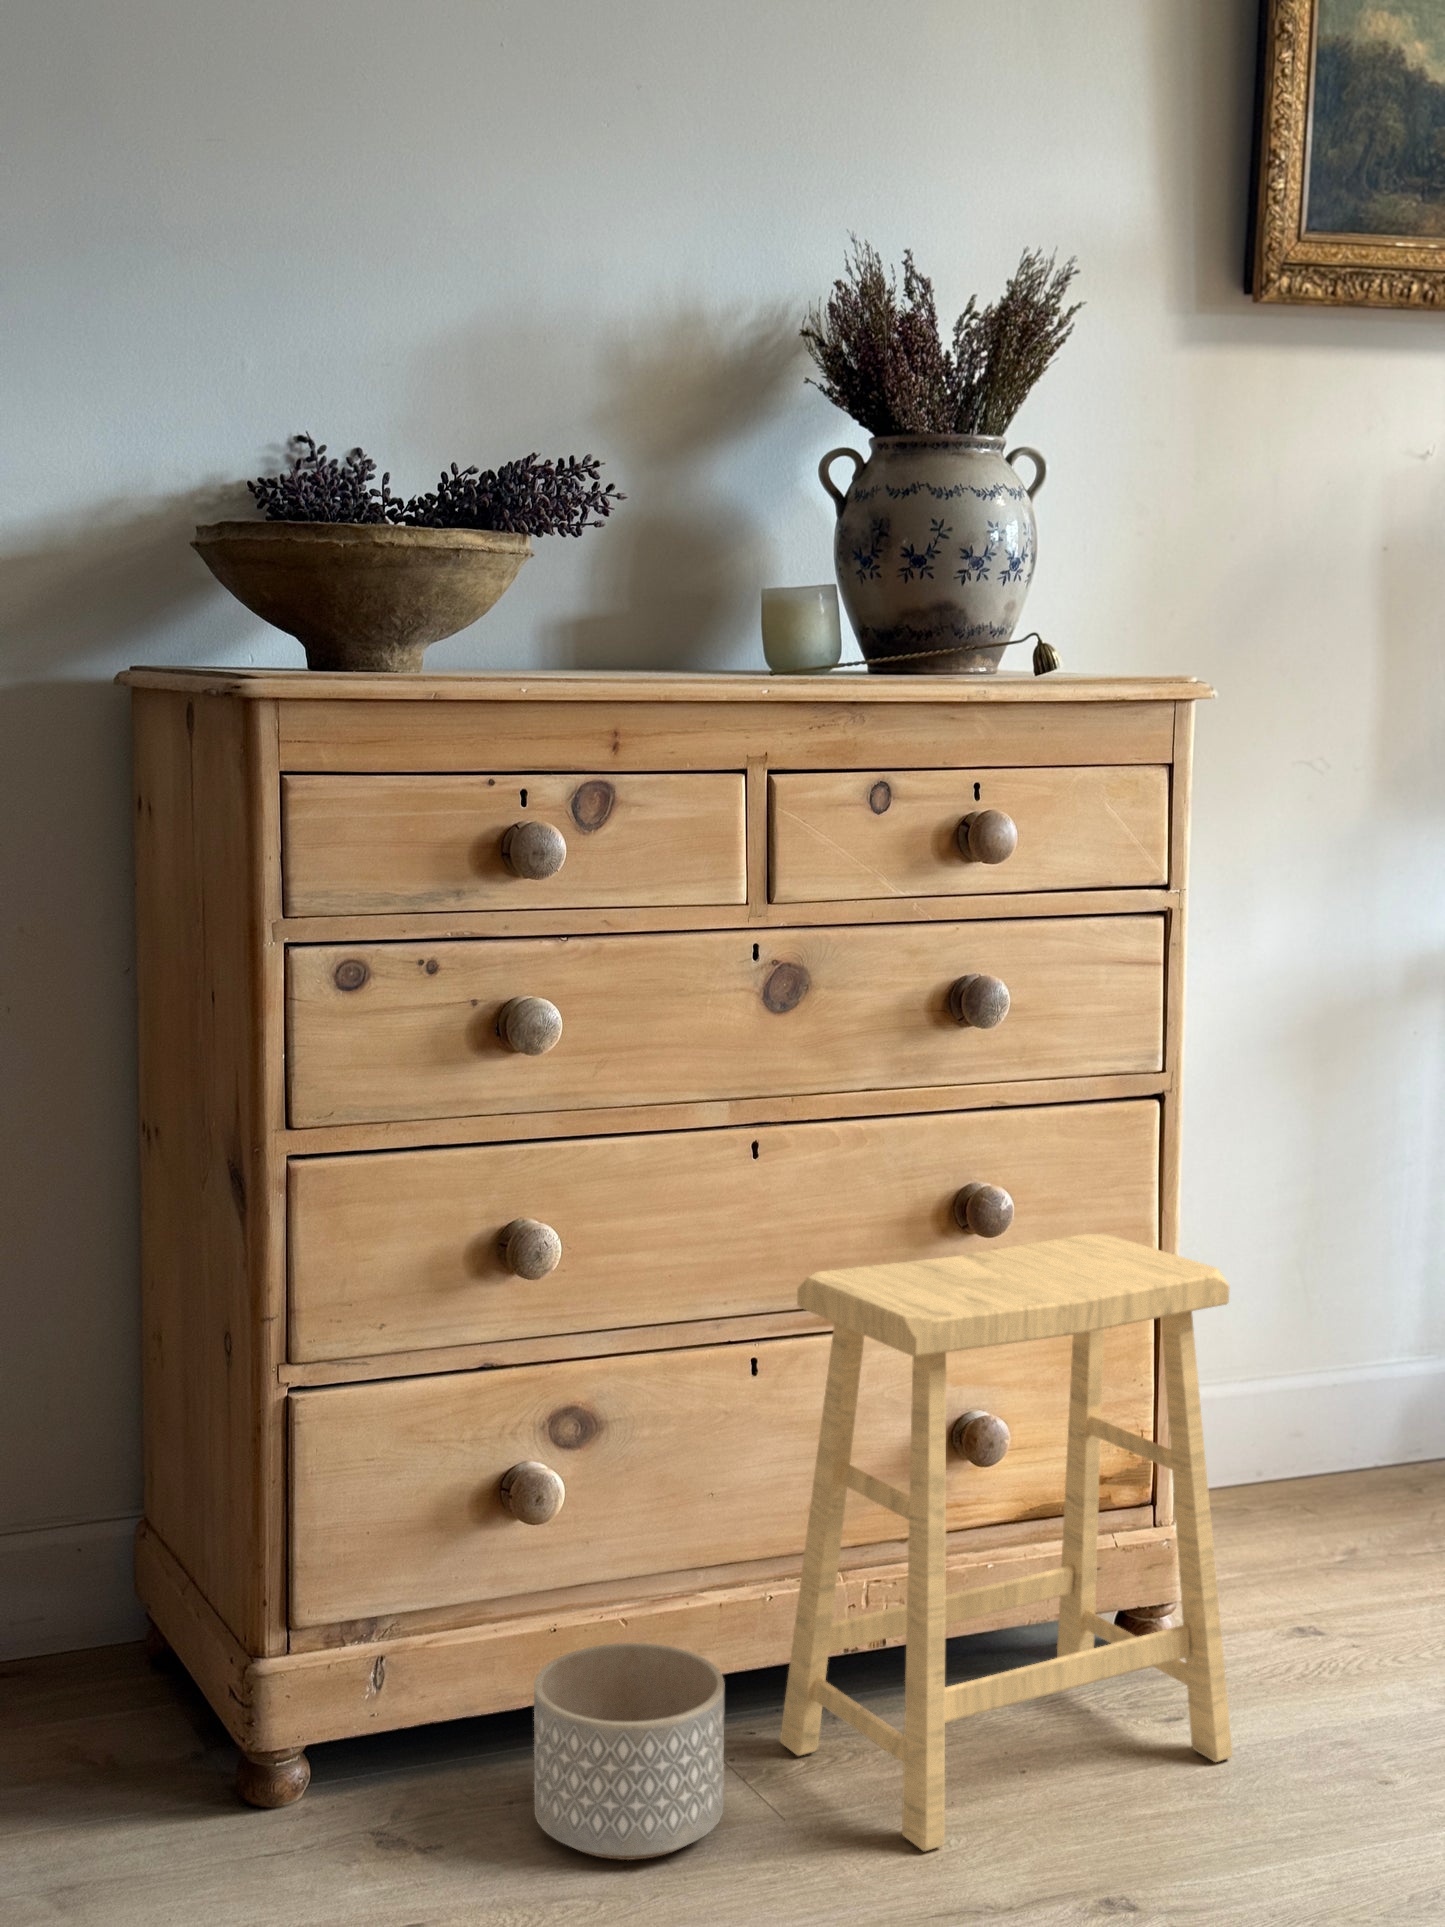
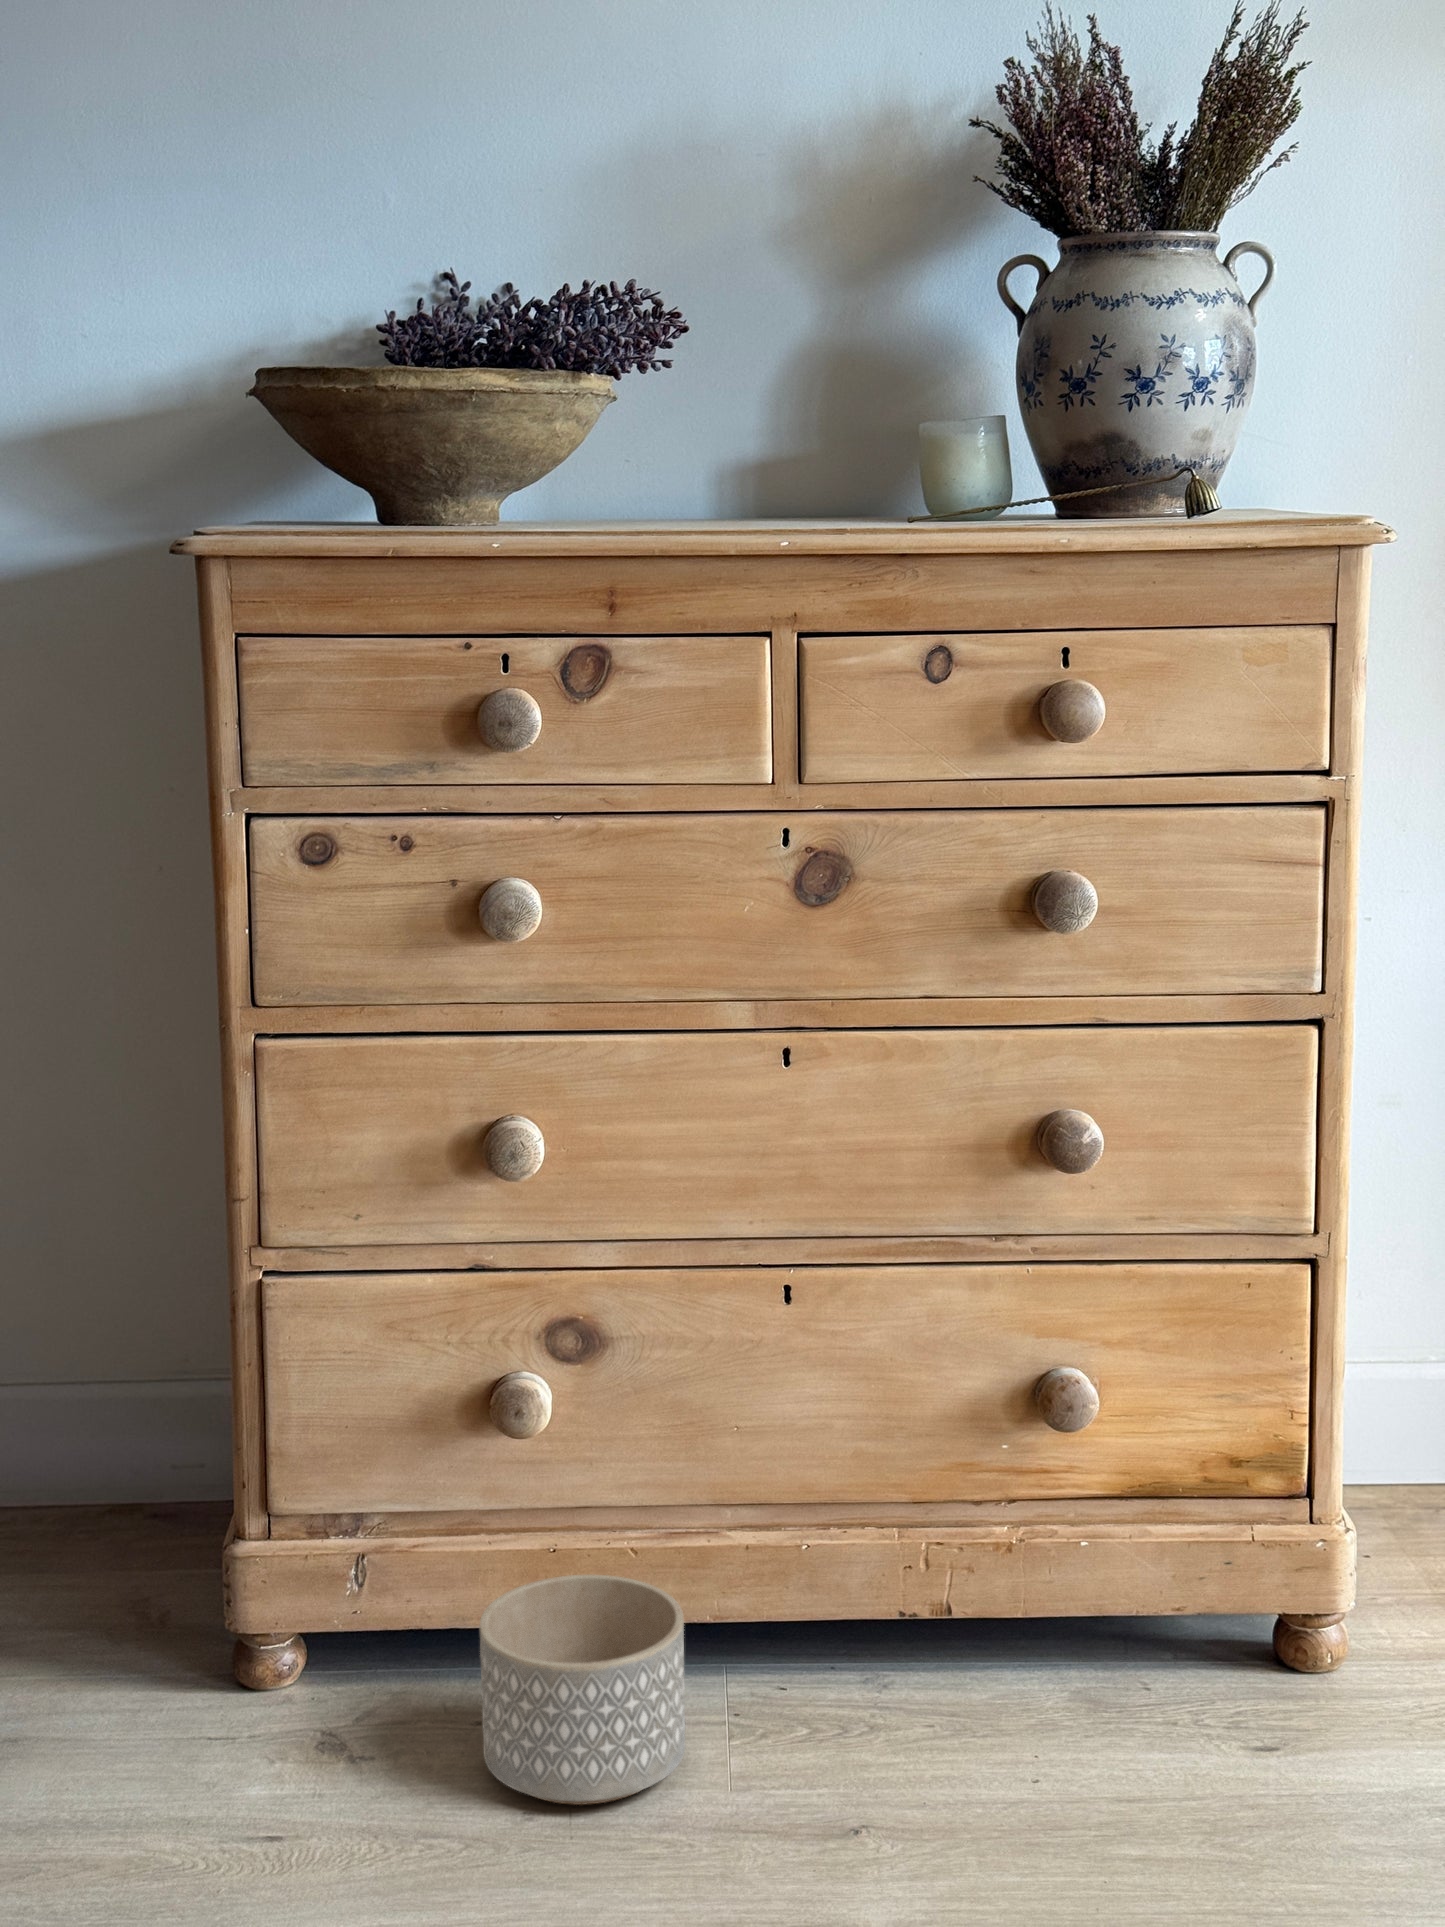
footstool: present [780,1234,1232,1851] -> none [801,1178,1305,1851]

